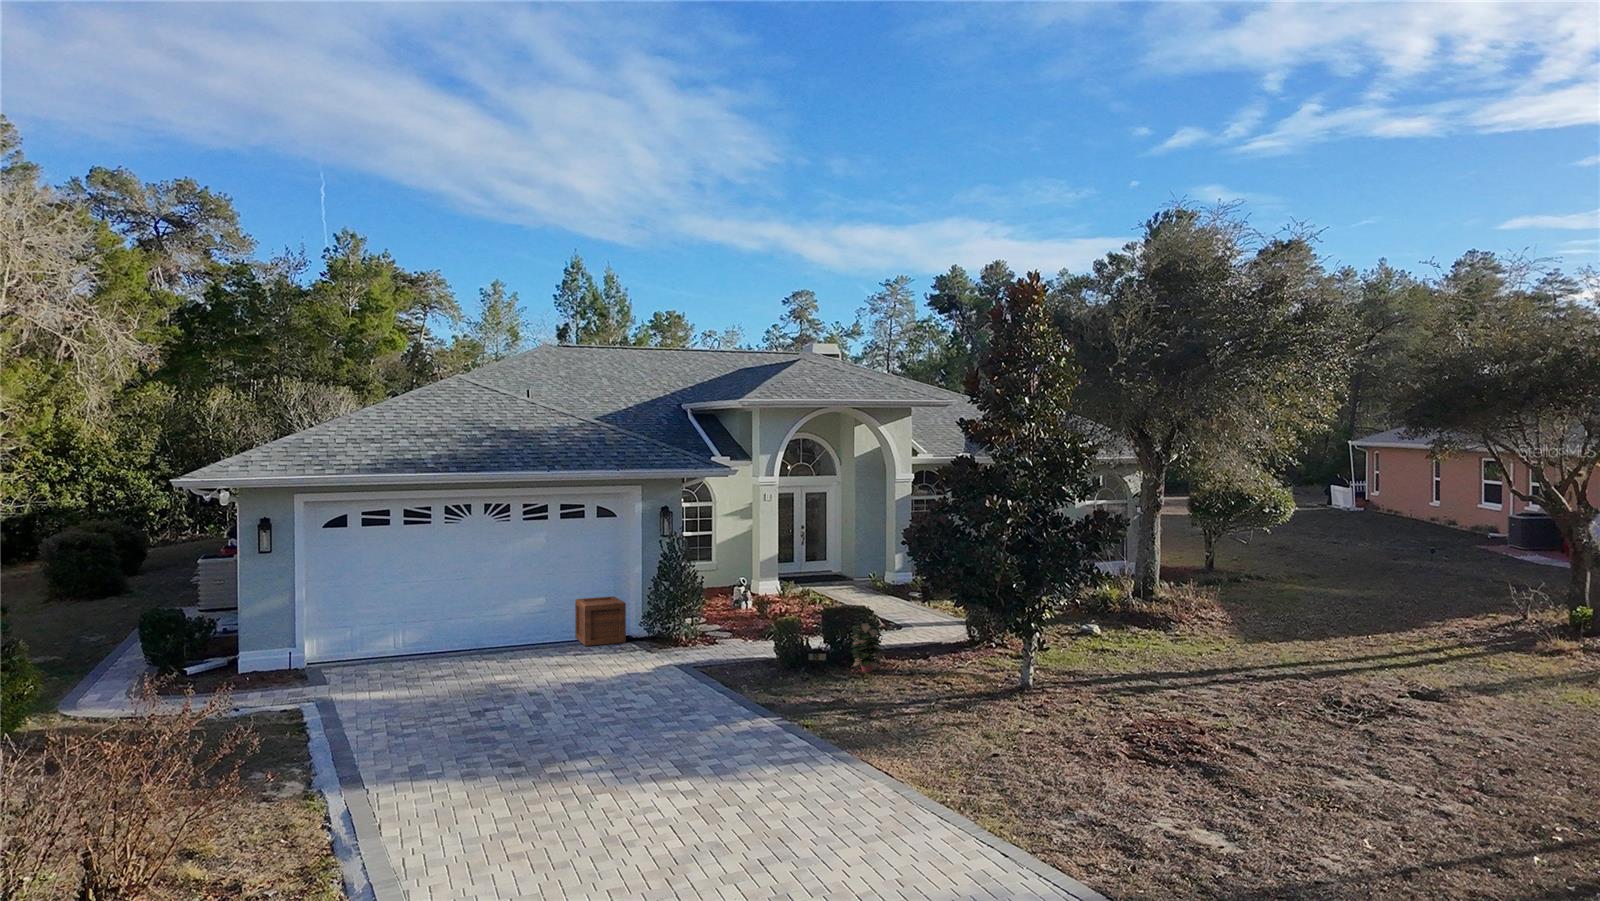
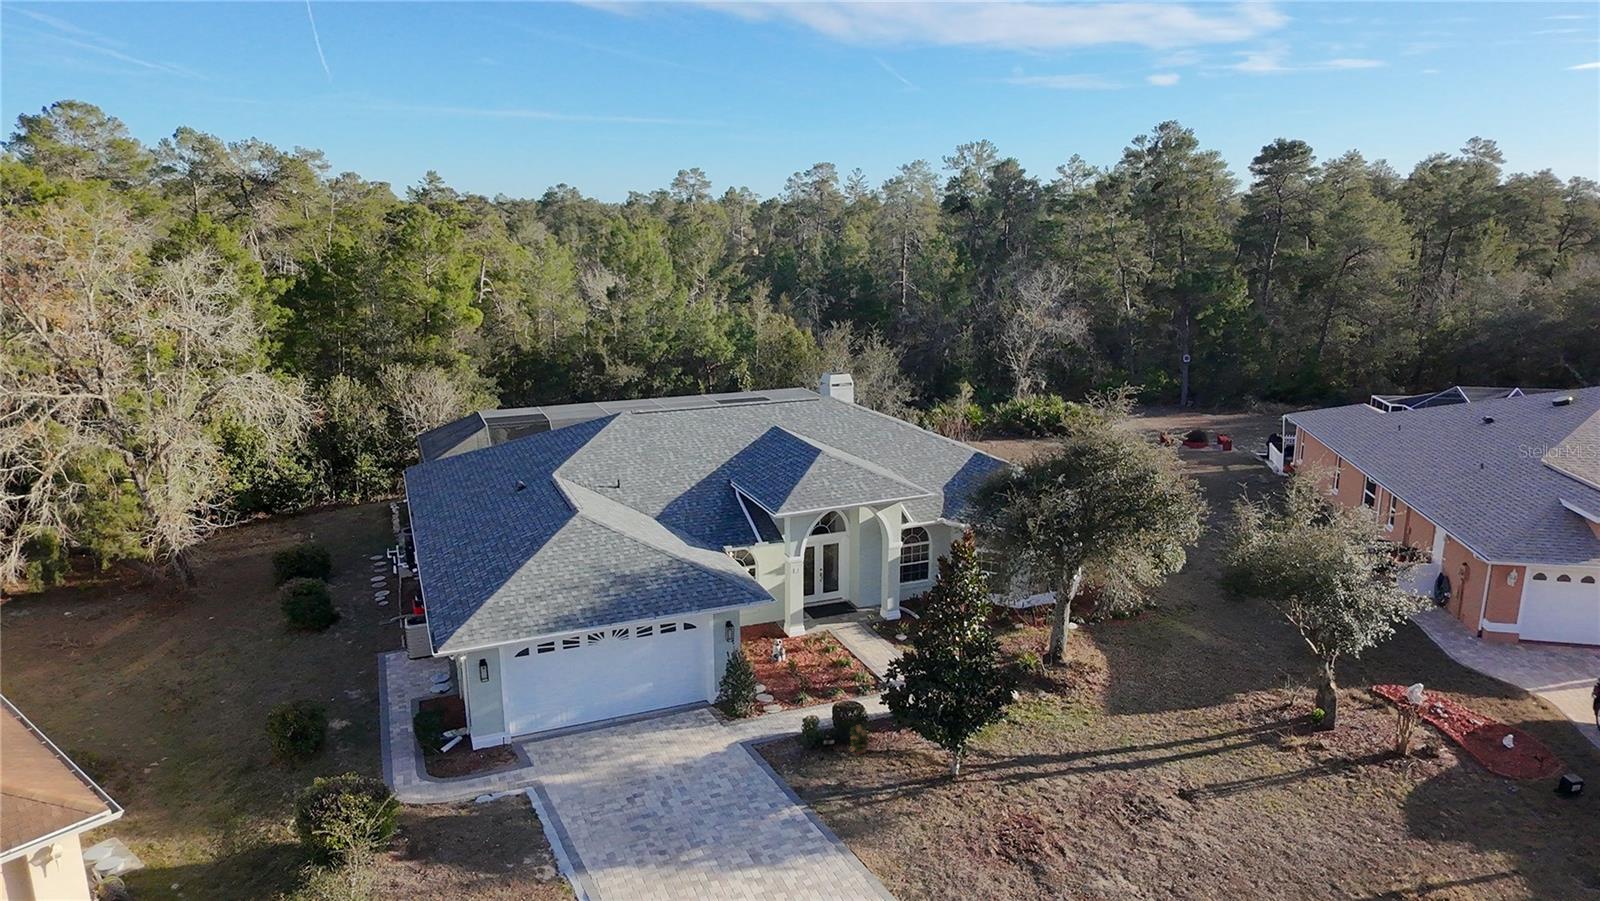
wooden crate: present [575,596,626,646] -> none [671,677,706,717]

